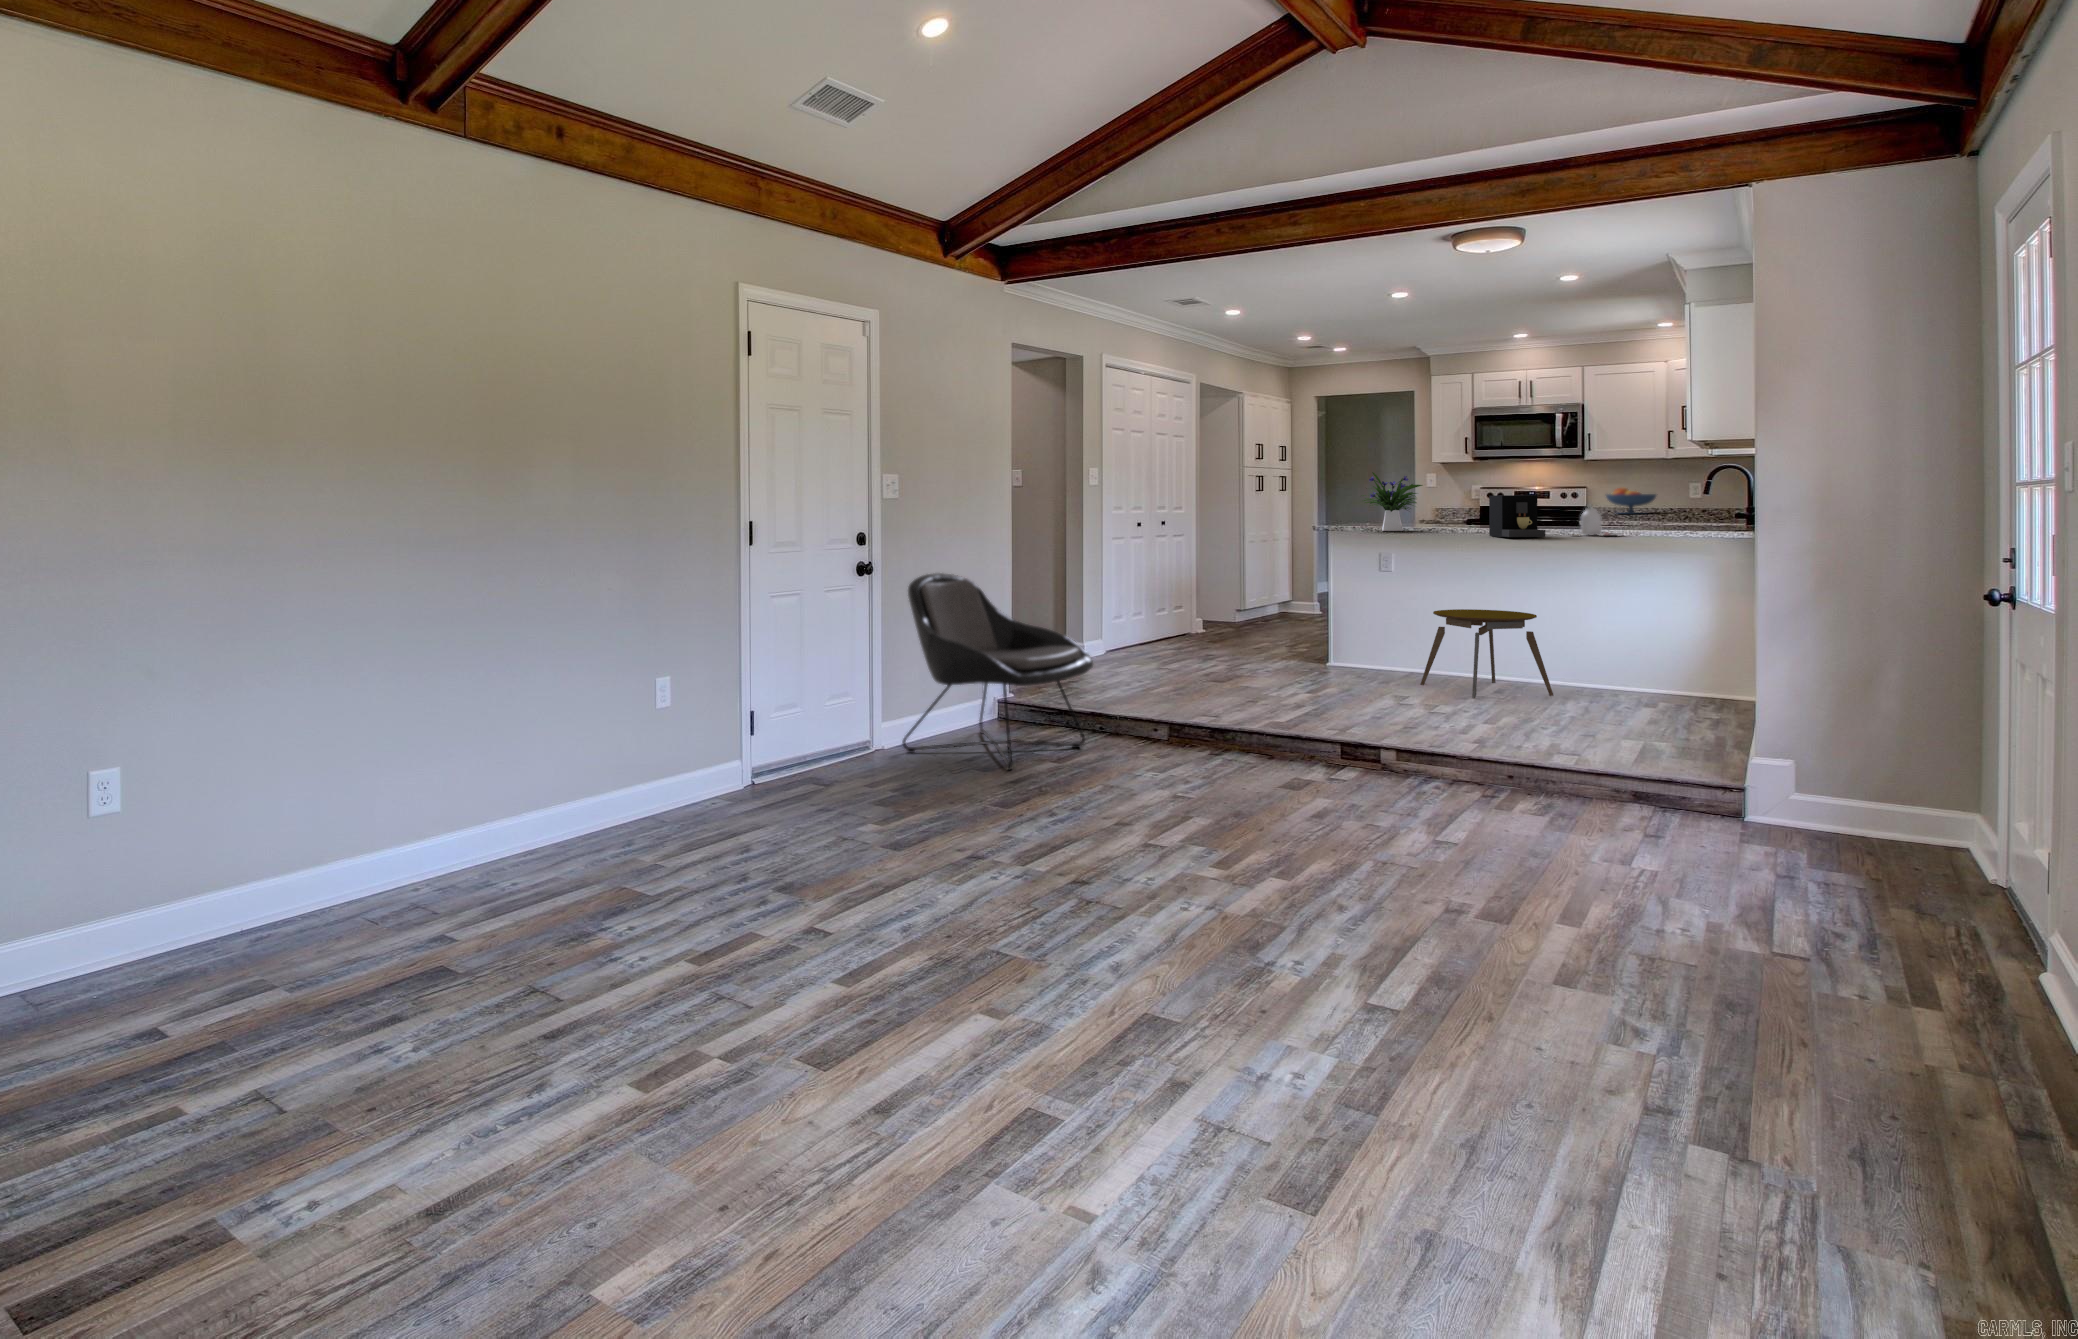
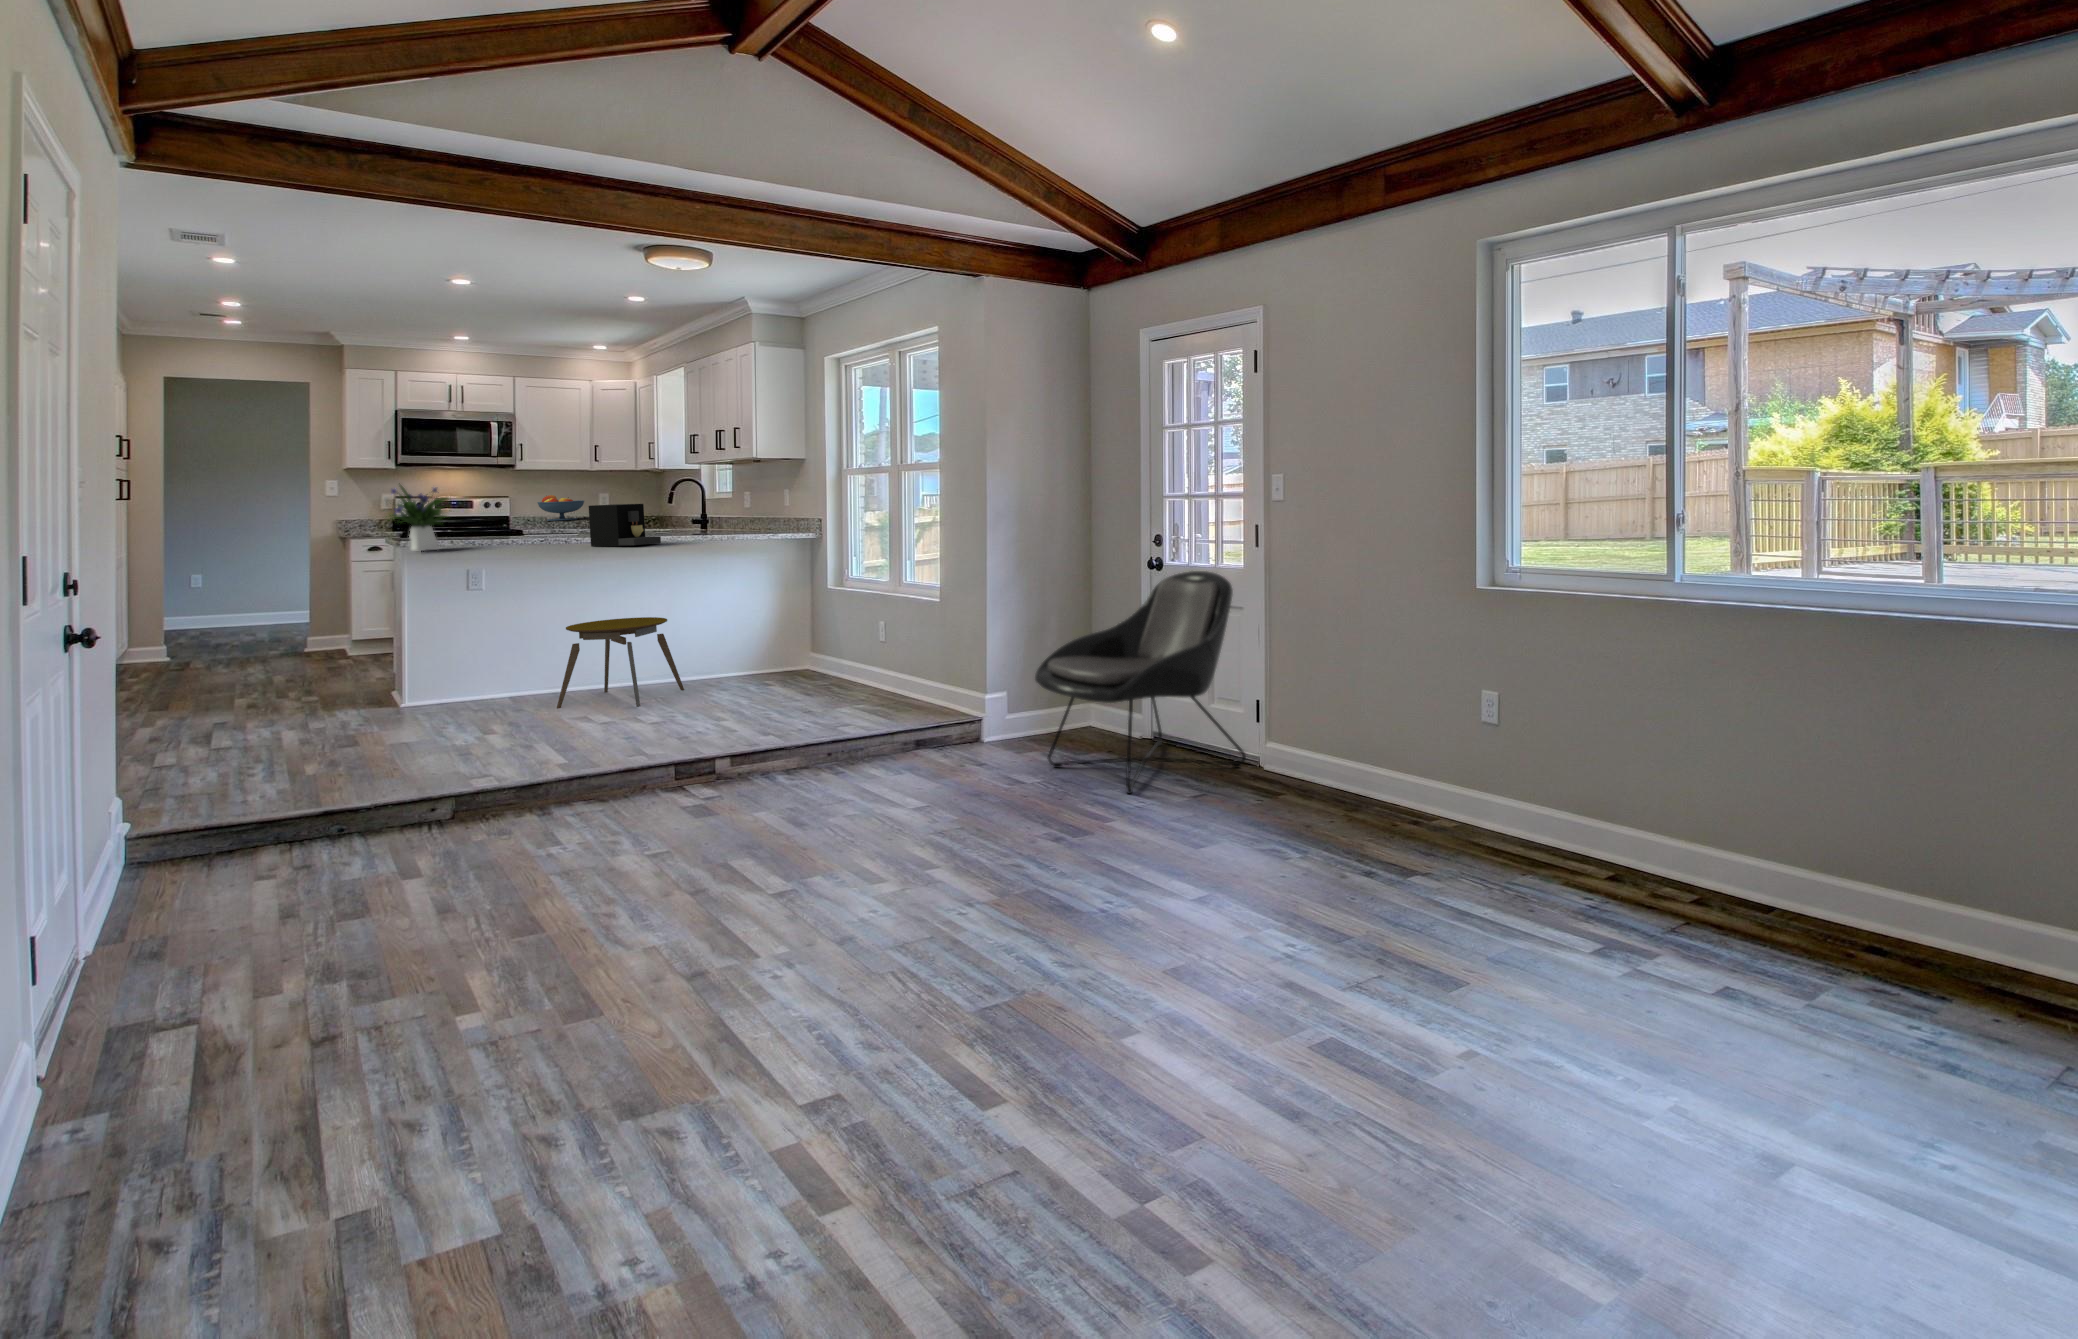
jar: present [1577,508,1617,536] -> none [670,514,716,540]
lounge chair: present [903,573,1093,770] -> present [1035,571,1246,794]

